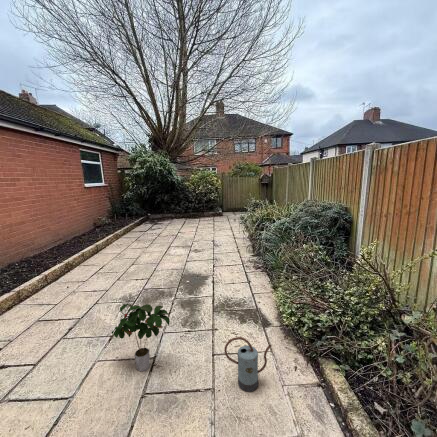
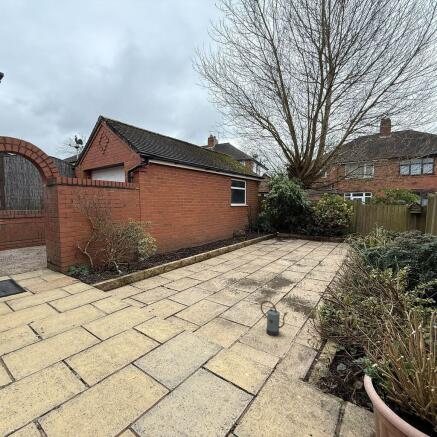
potted plant: present [112,303,170,371] -> none [213,270,240,310]

